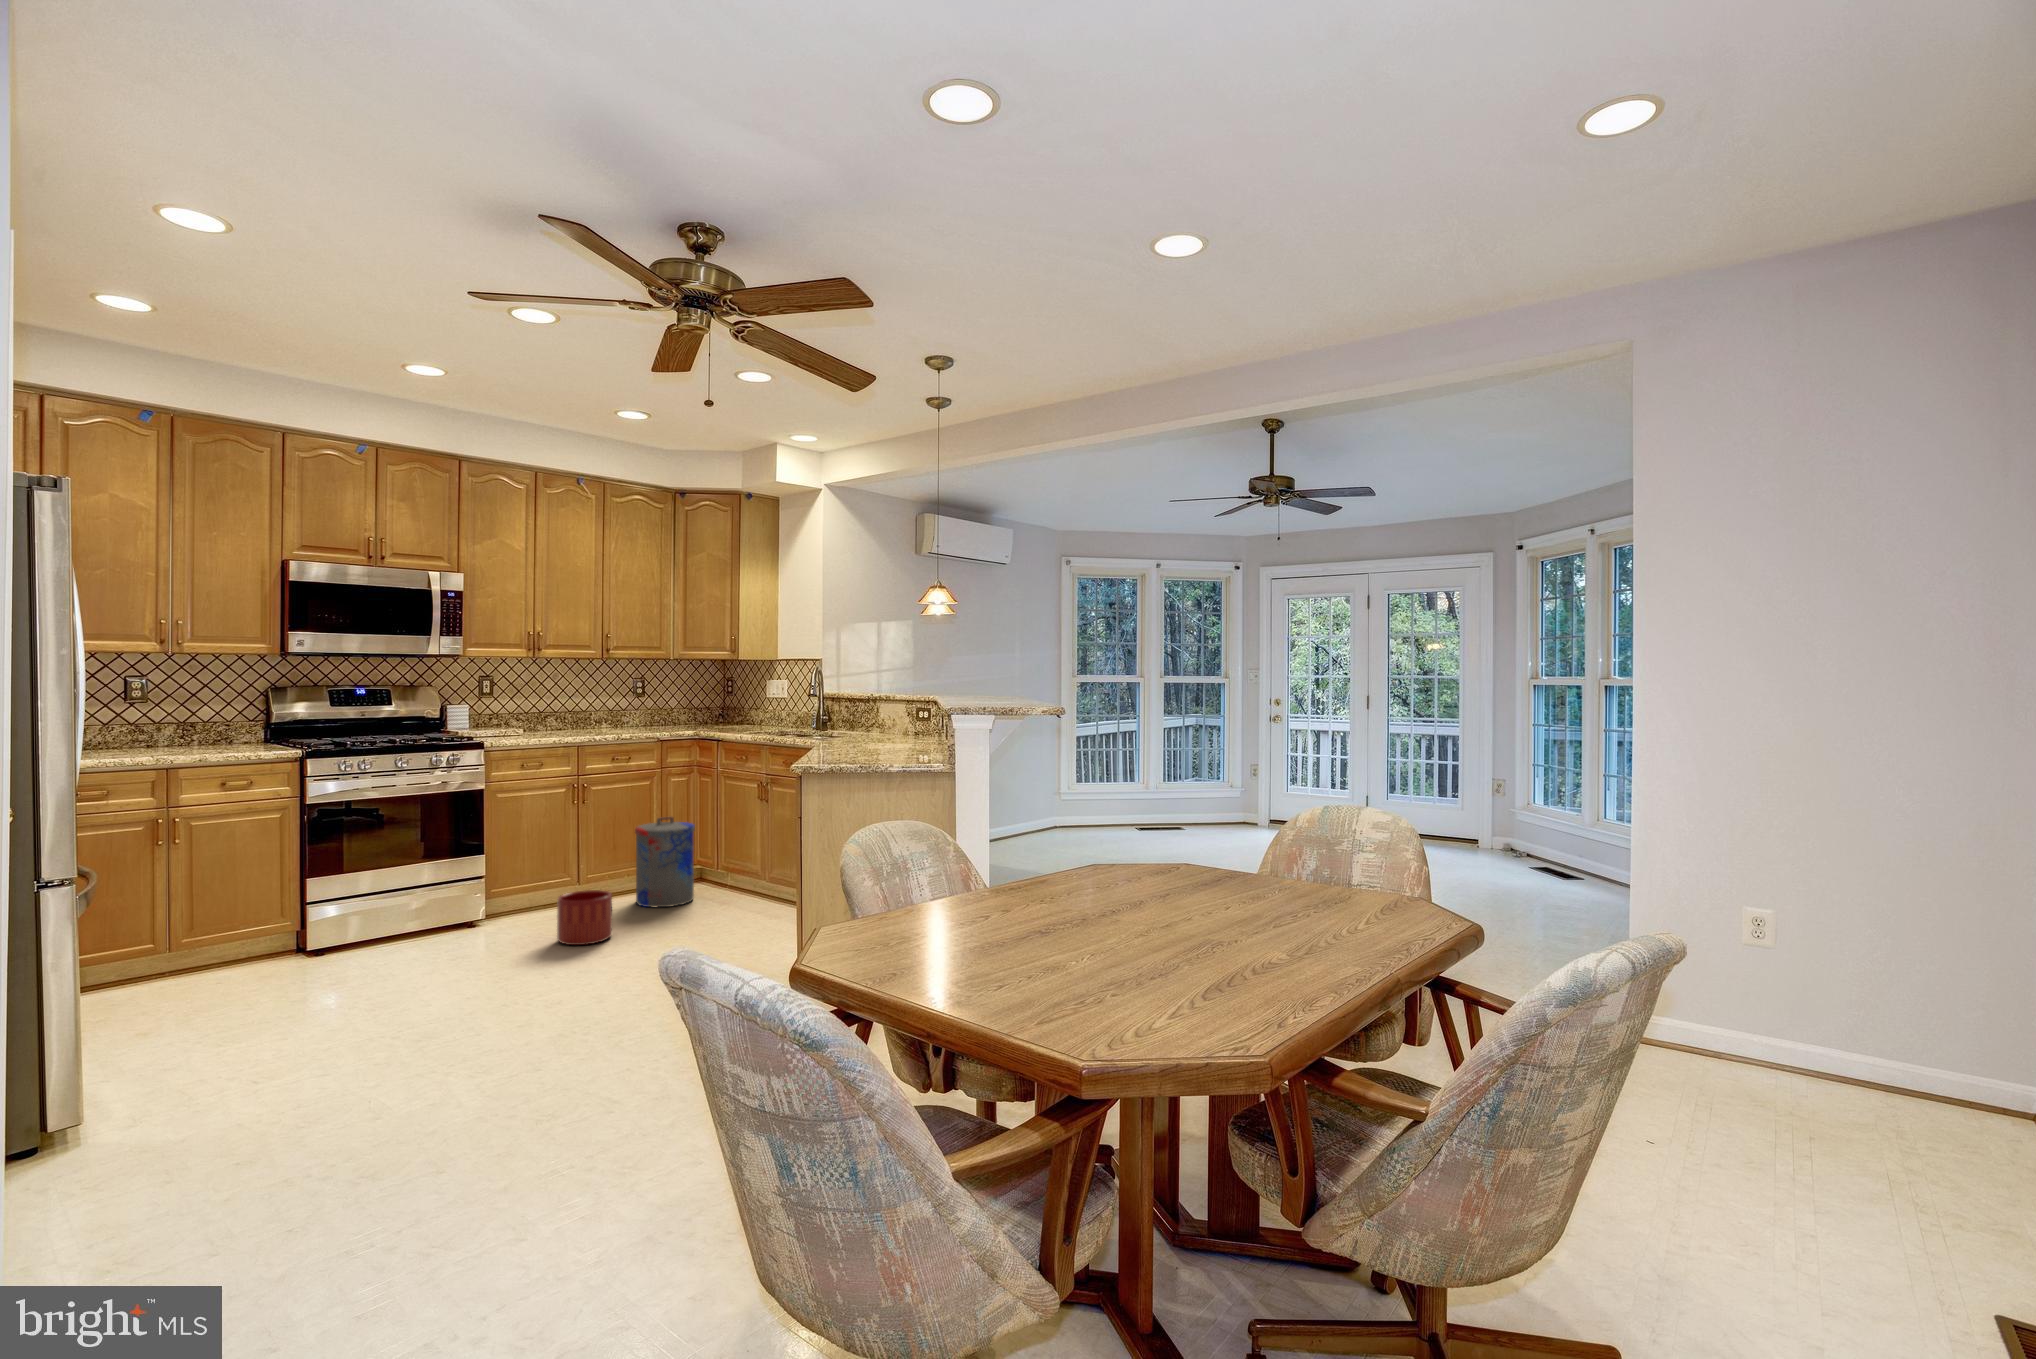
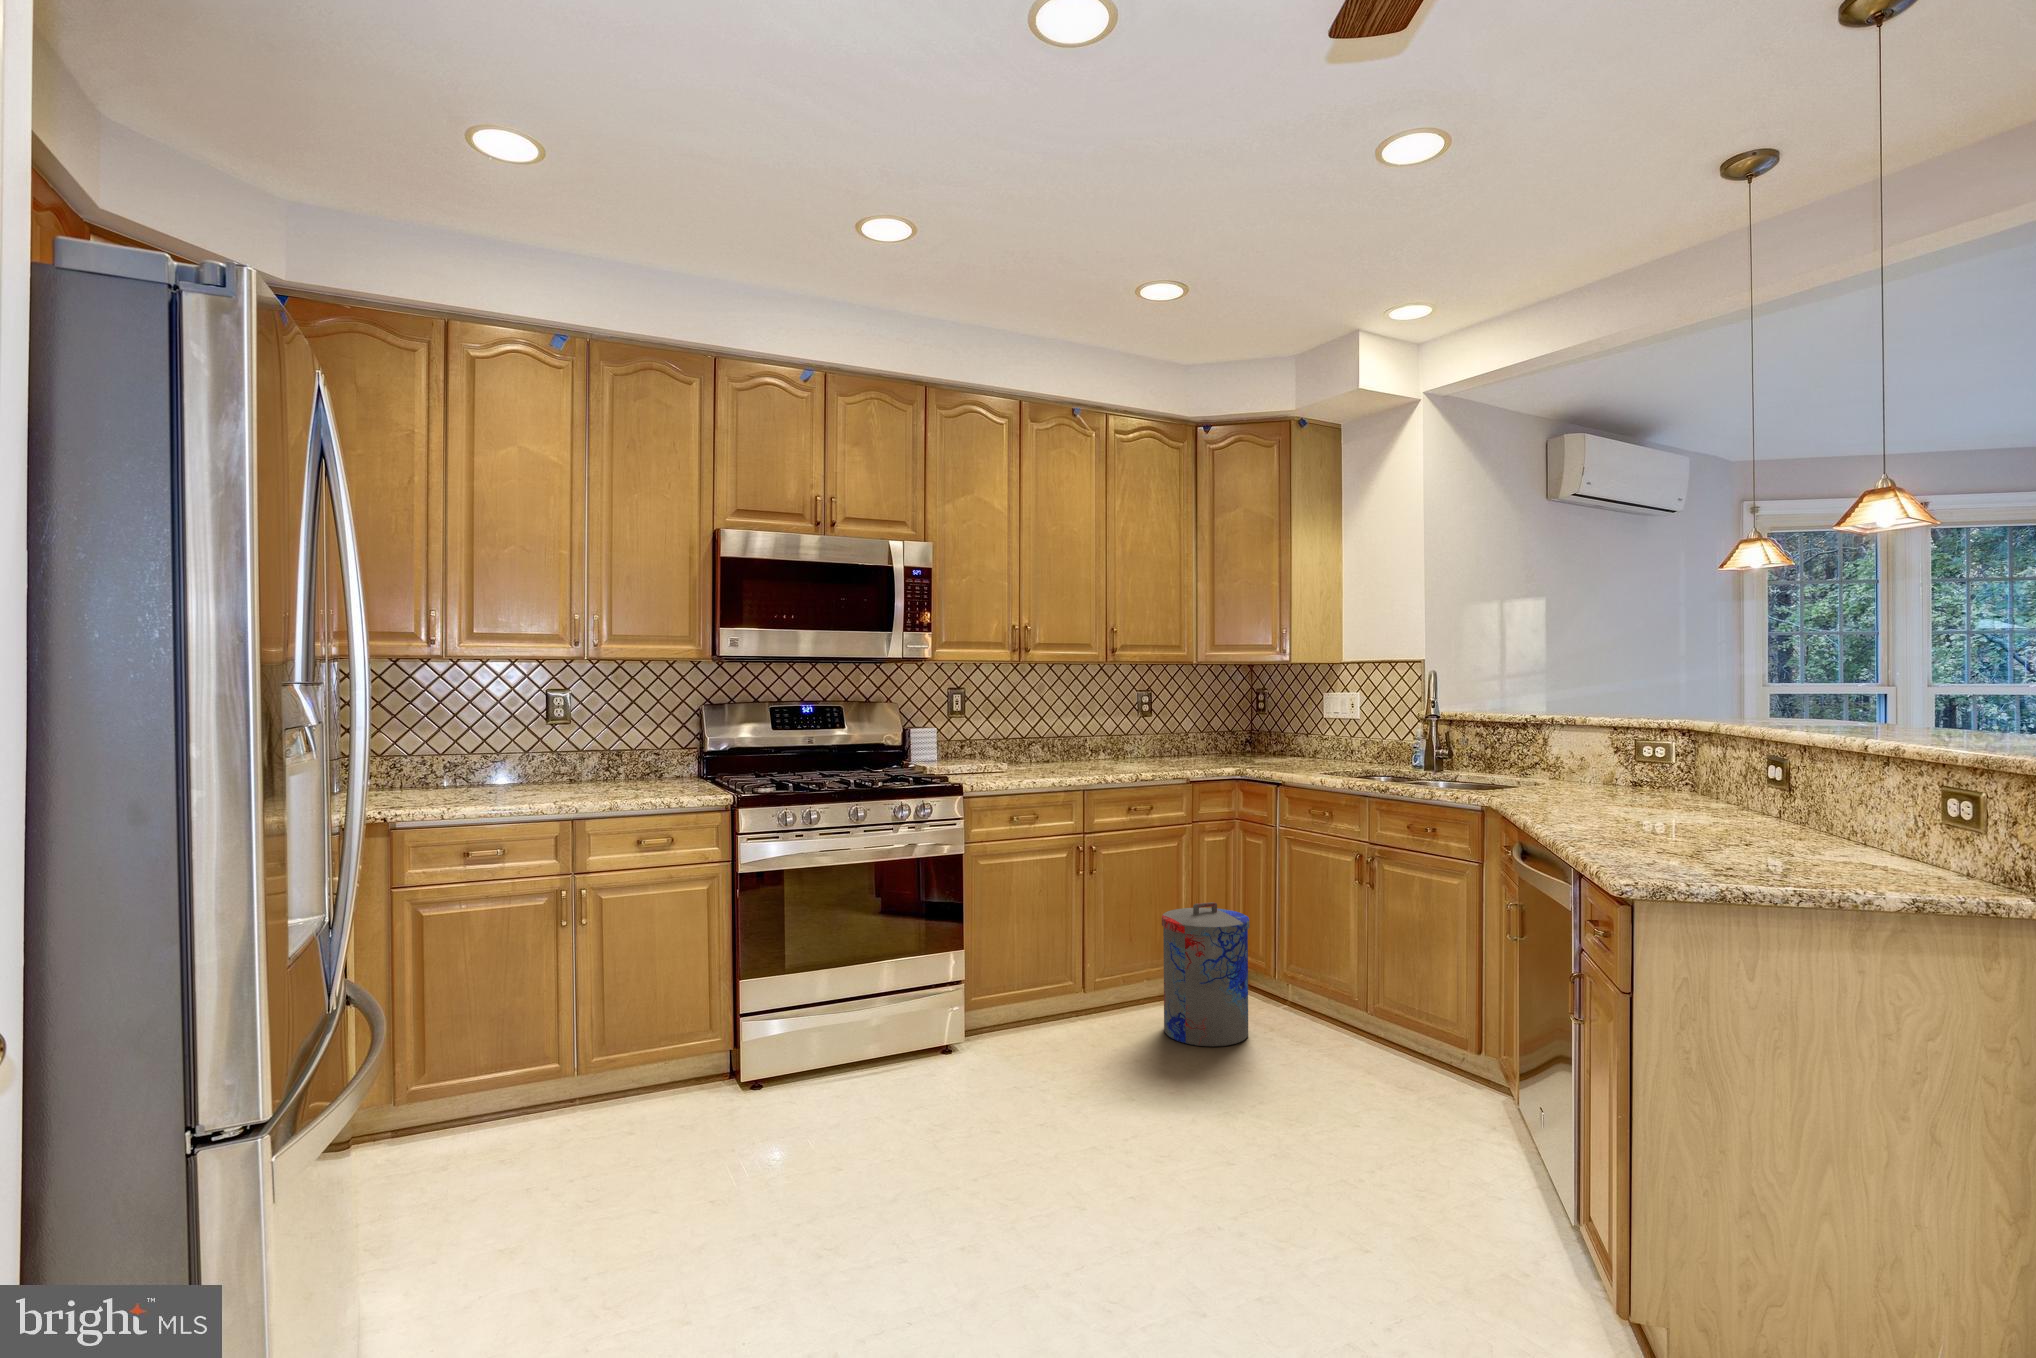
planter: present [557,890,612,945] -> none [1073,1026,1154,1124]

